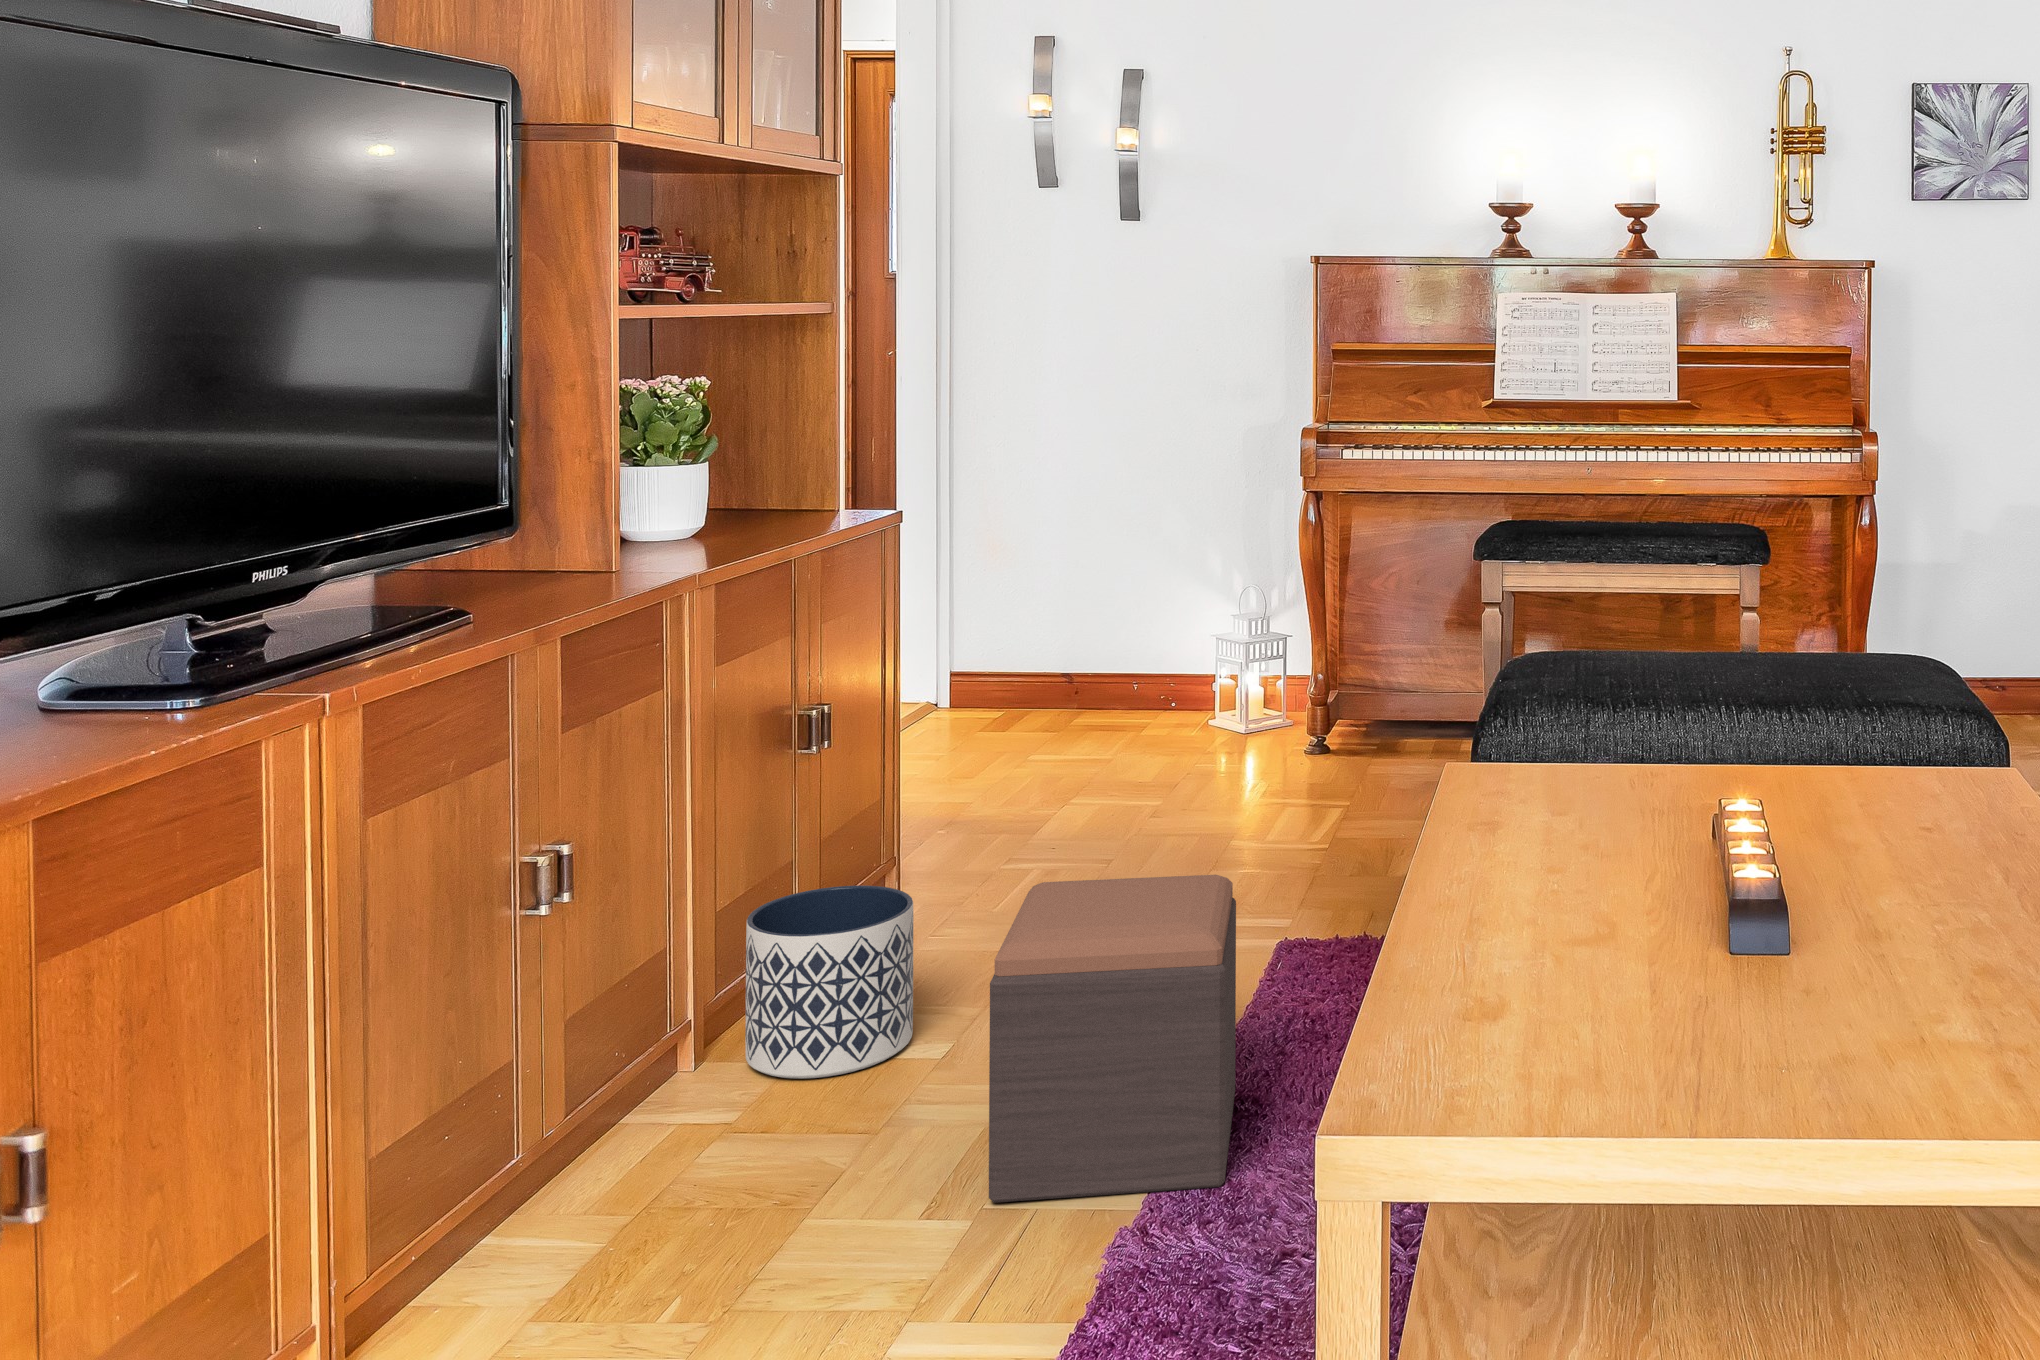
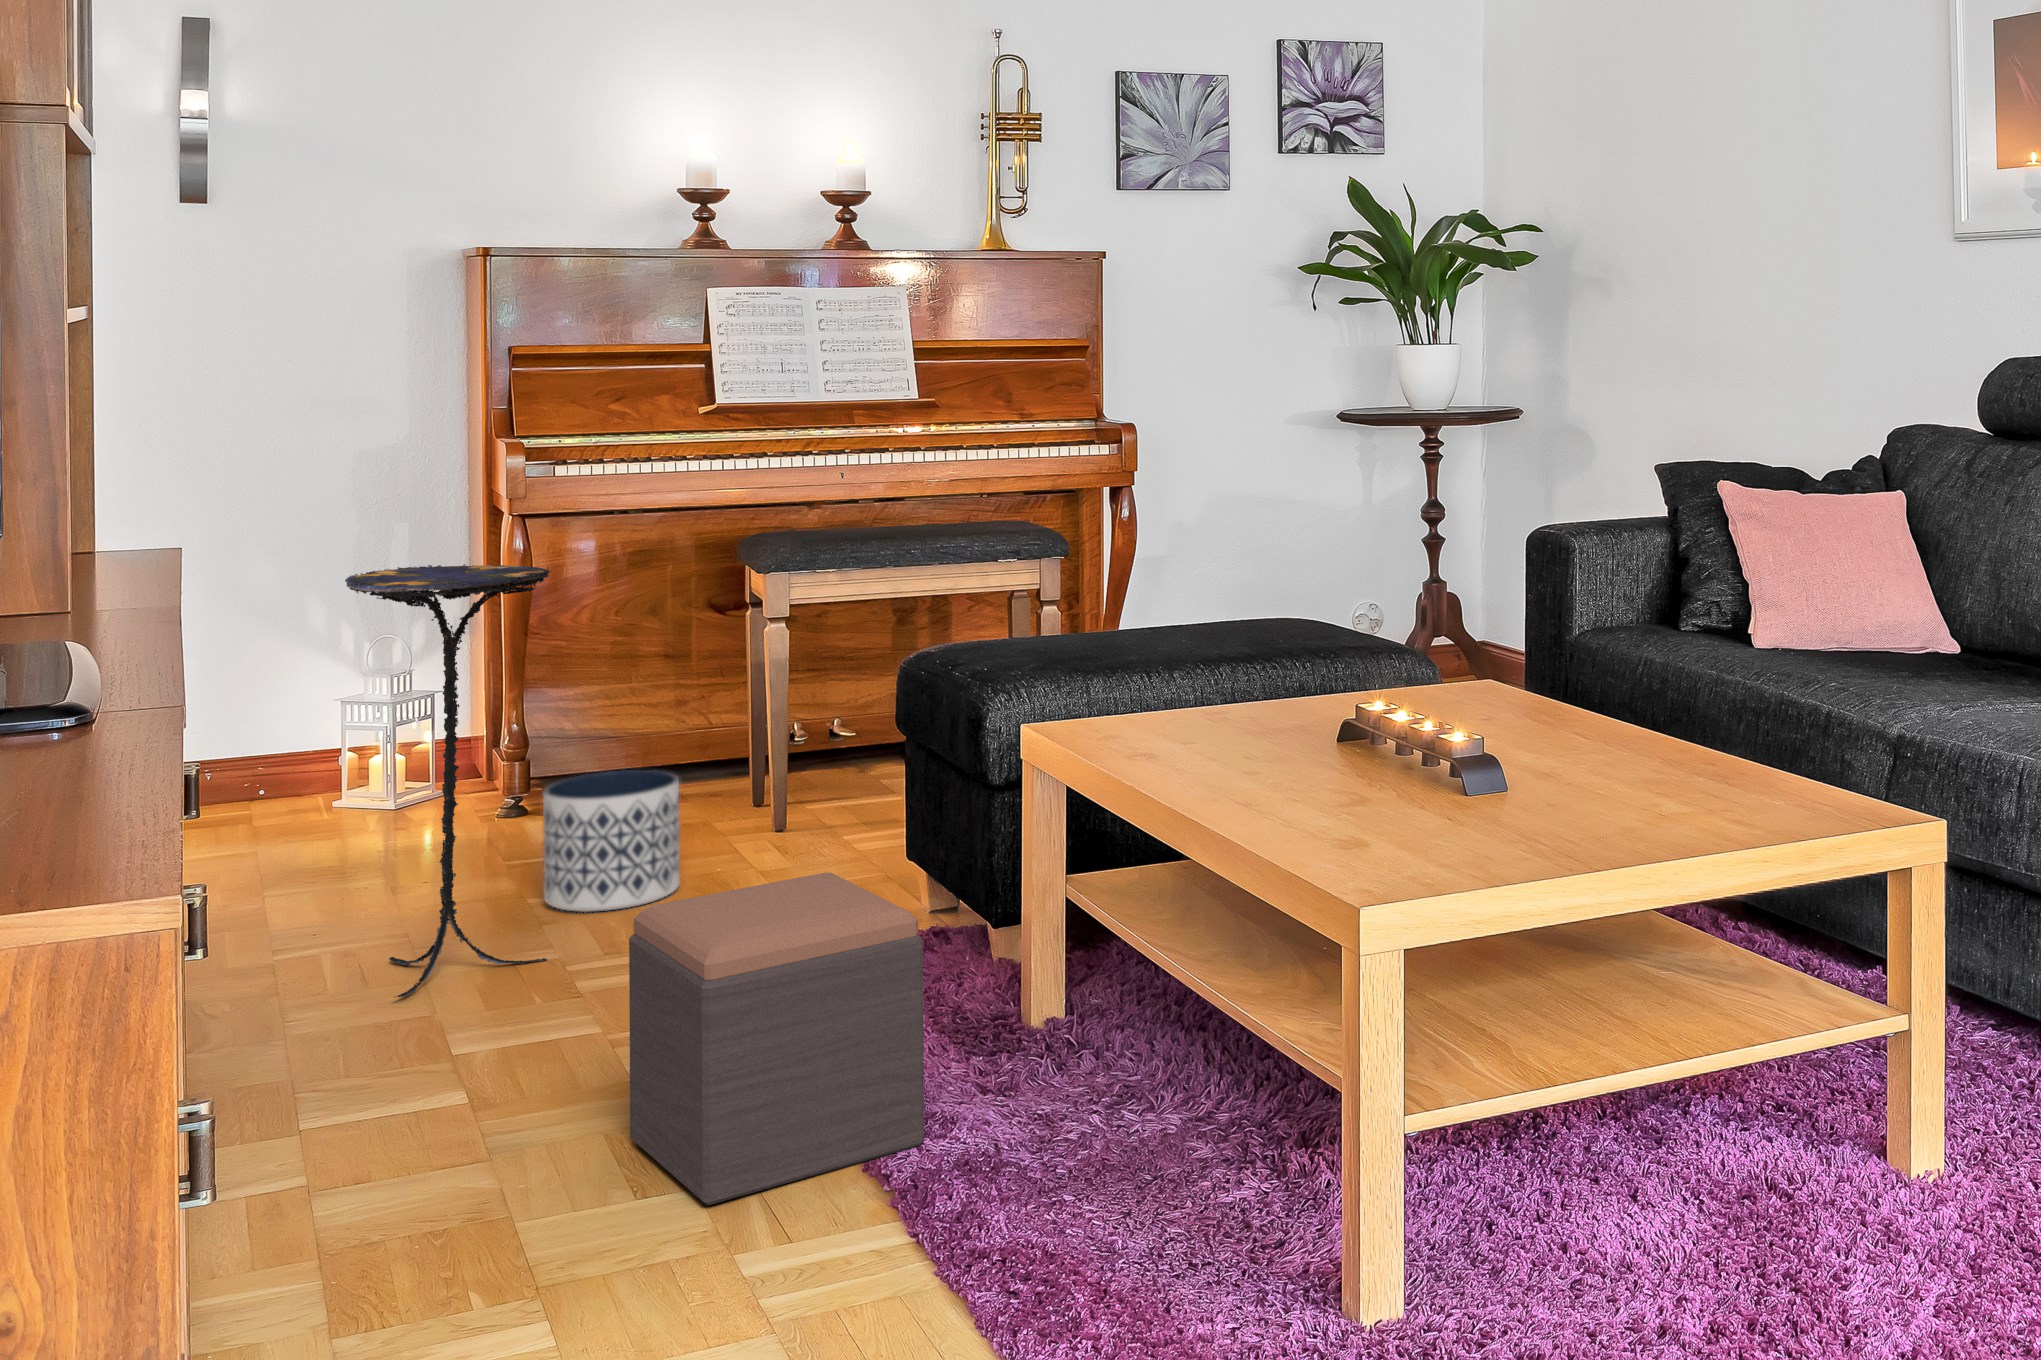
side table: none [1038,528,1203,907] -> present [345,564,551,997]
planter: present [745,885,914,1079] -> present [543,770,680,912]

